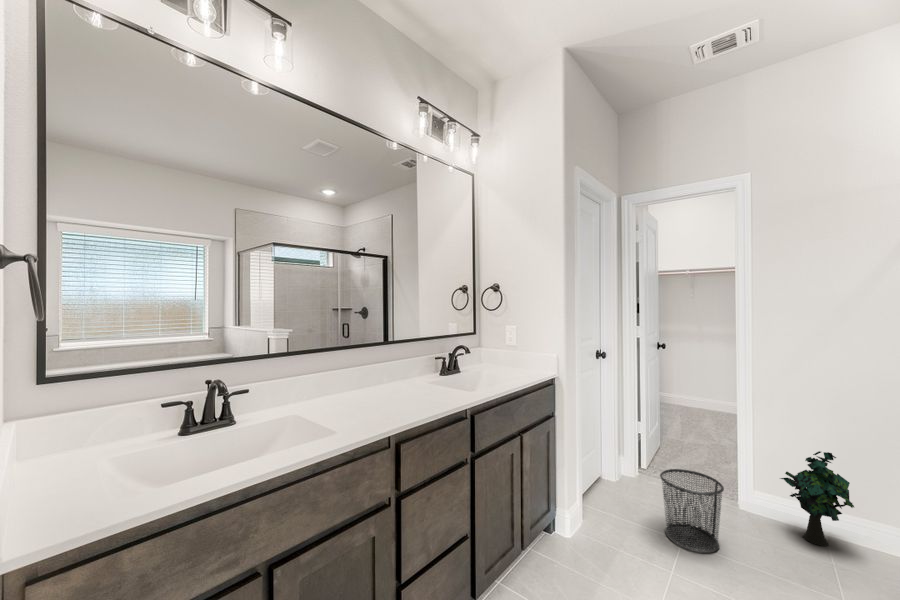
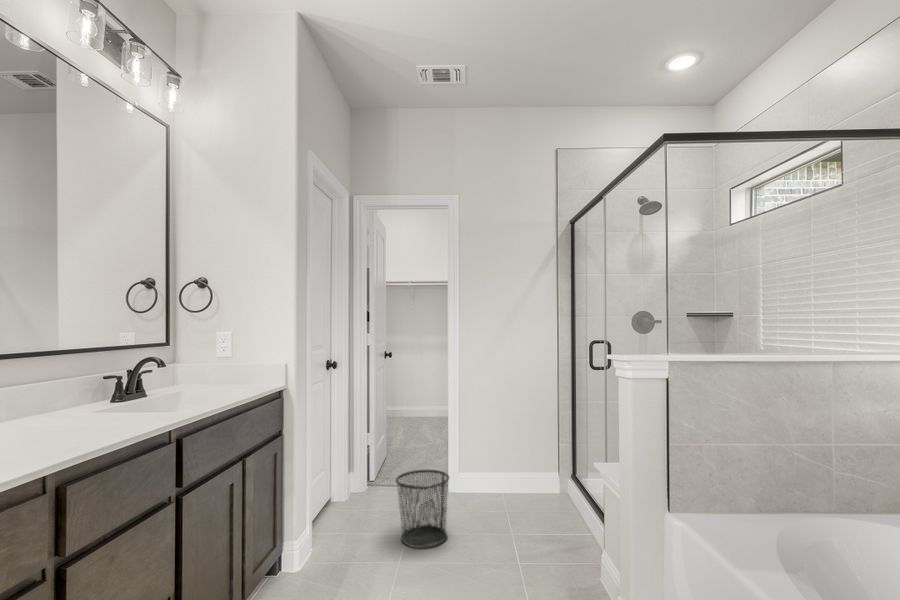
decorative plant: present [781,451,854,546] -> none [487,427,534,509]

